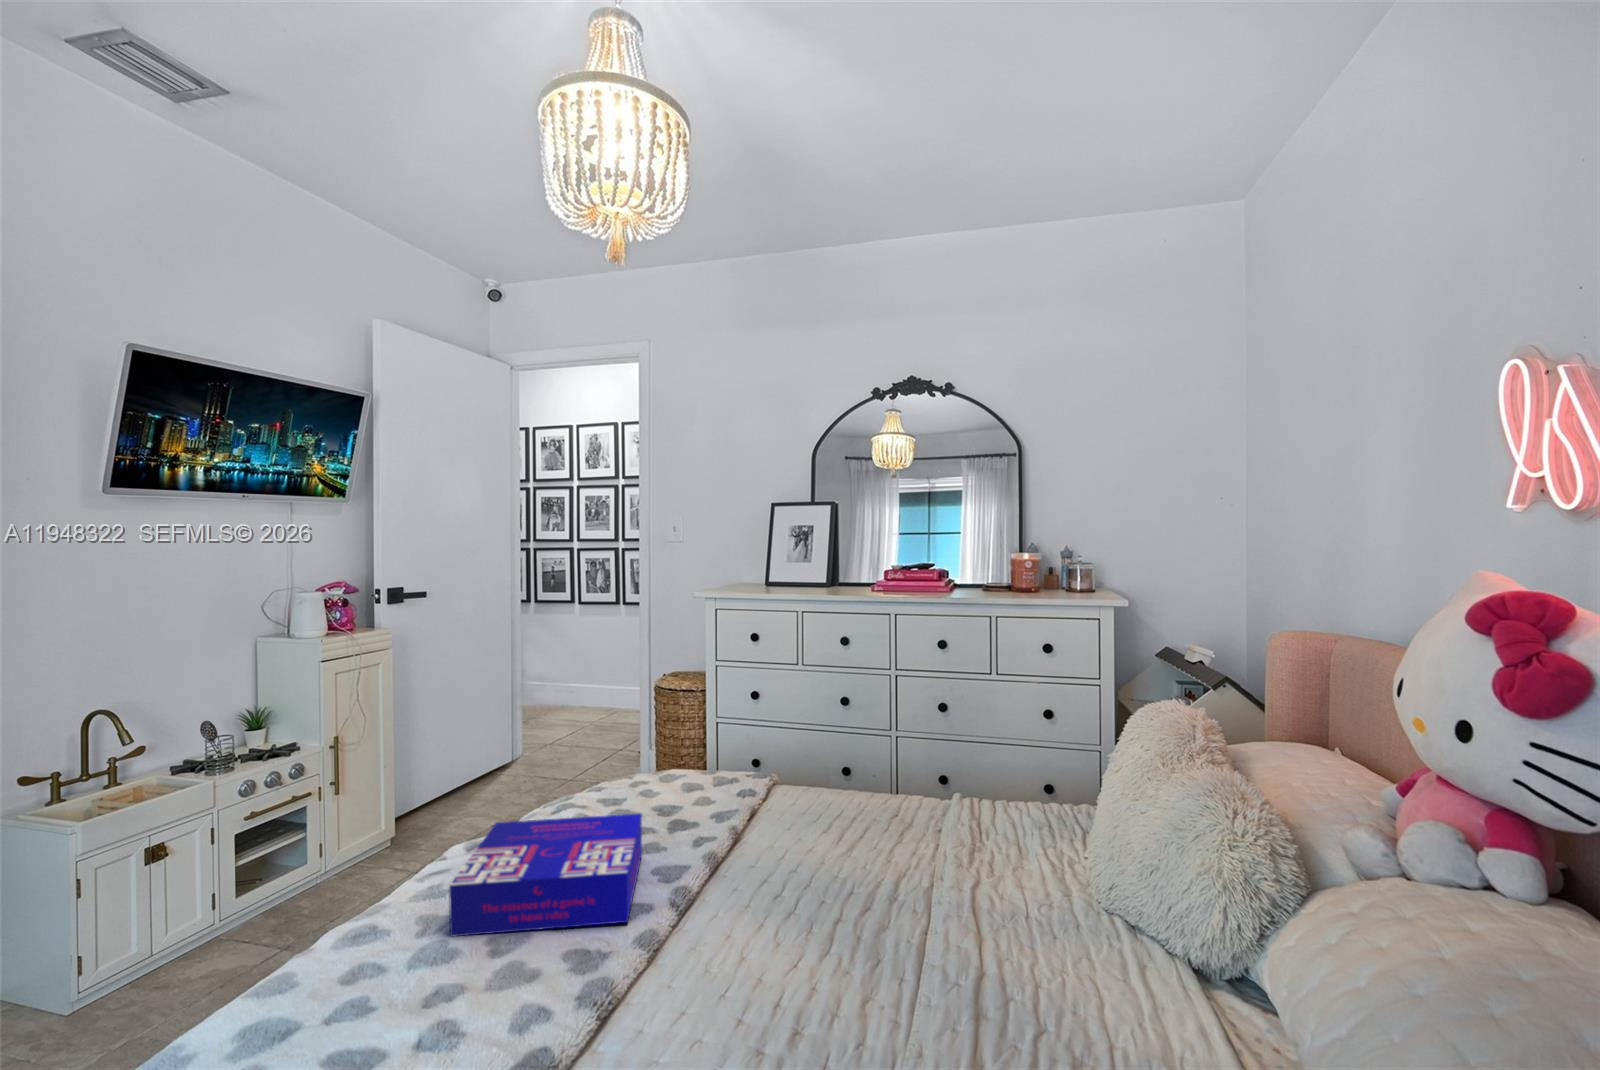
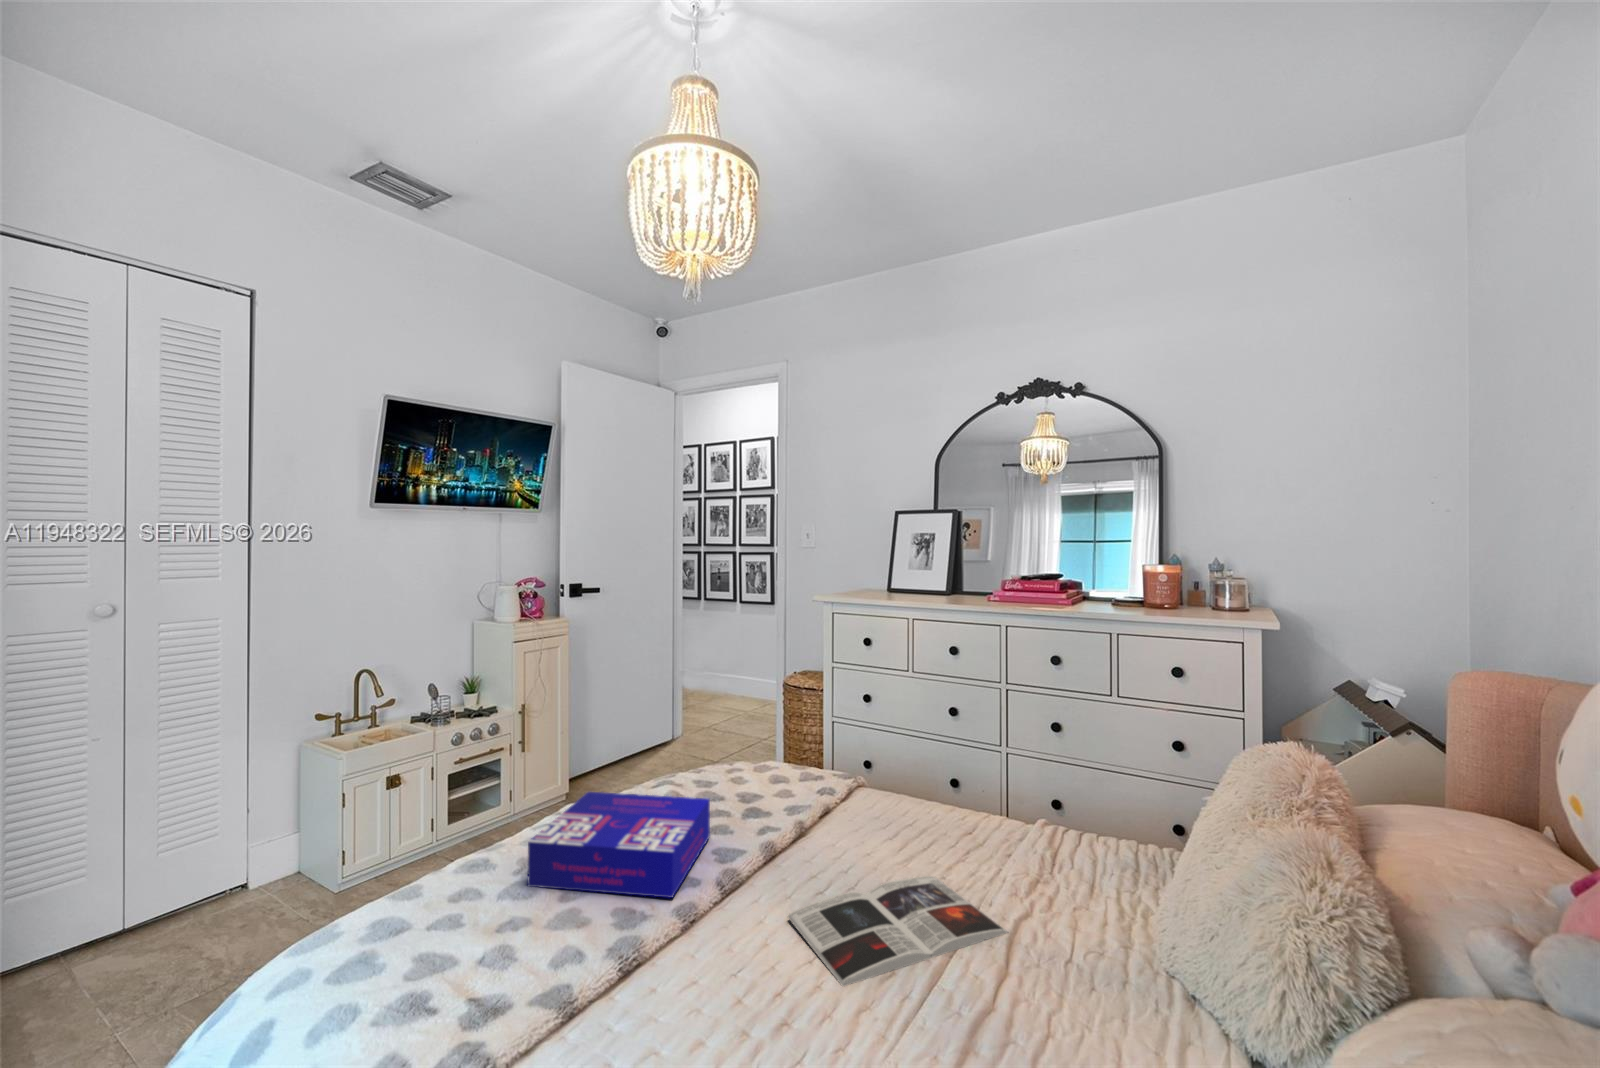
magazine: none [755,862,968,979] -> present [788,876,1007,986]

